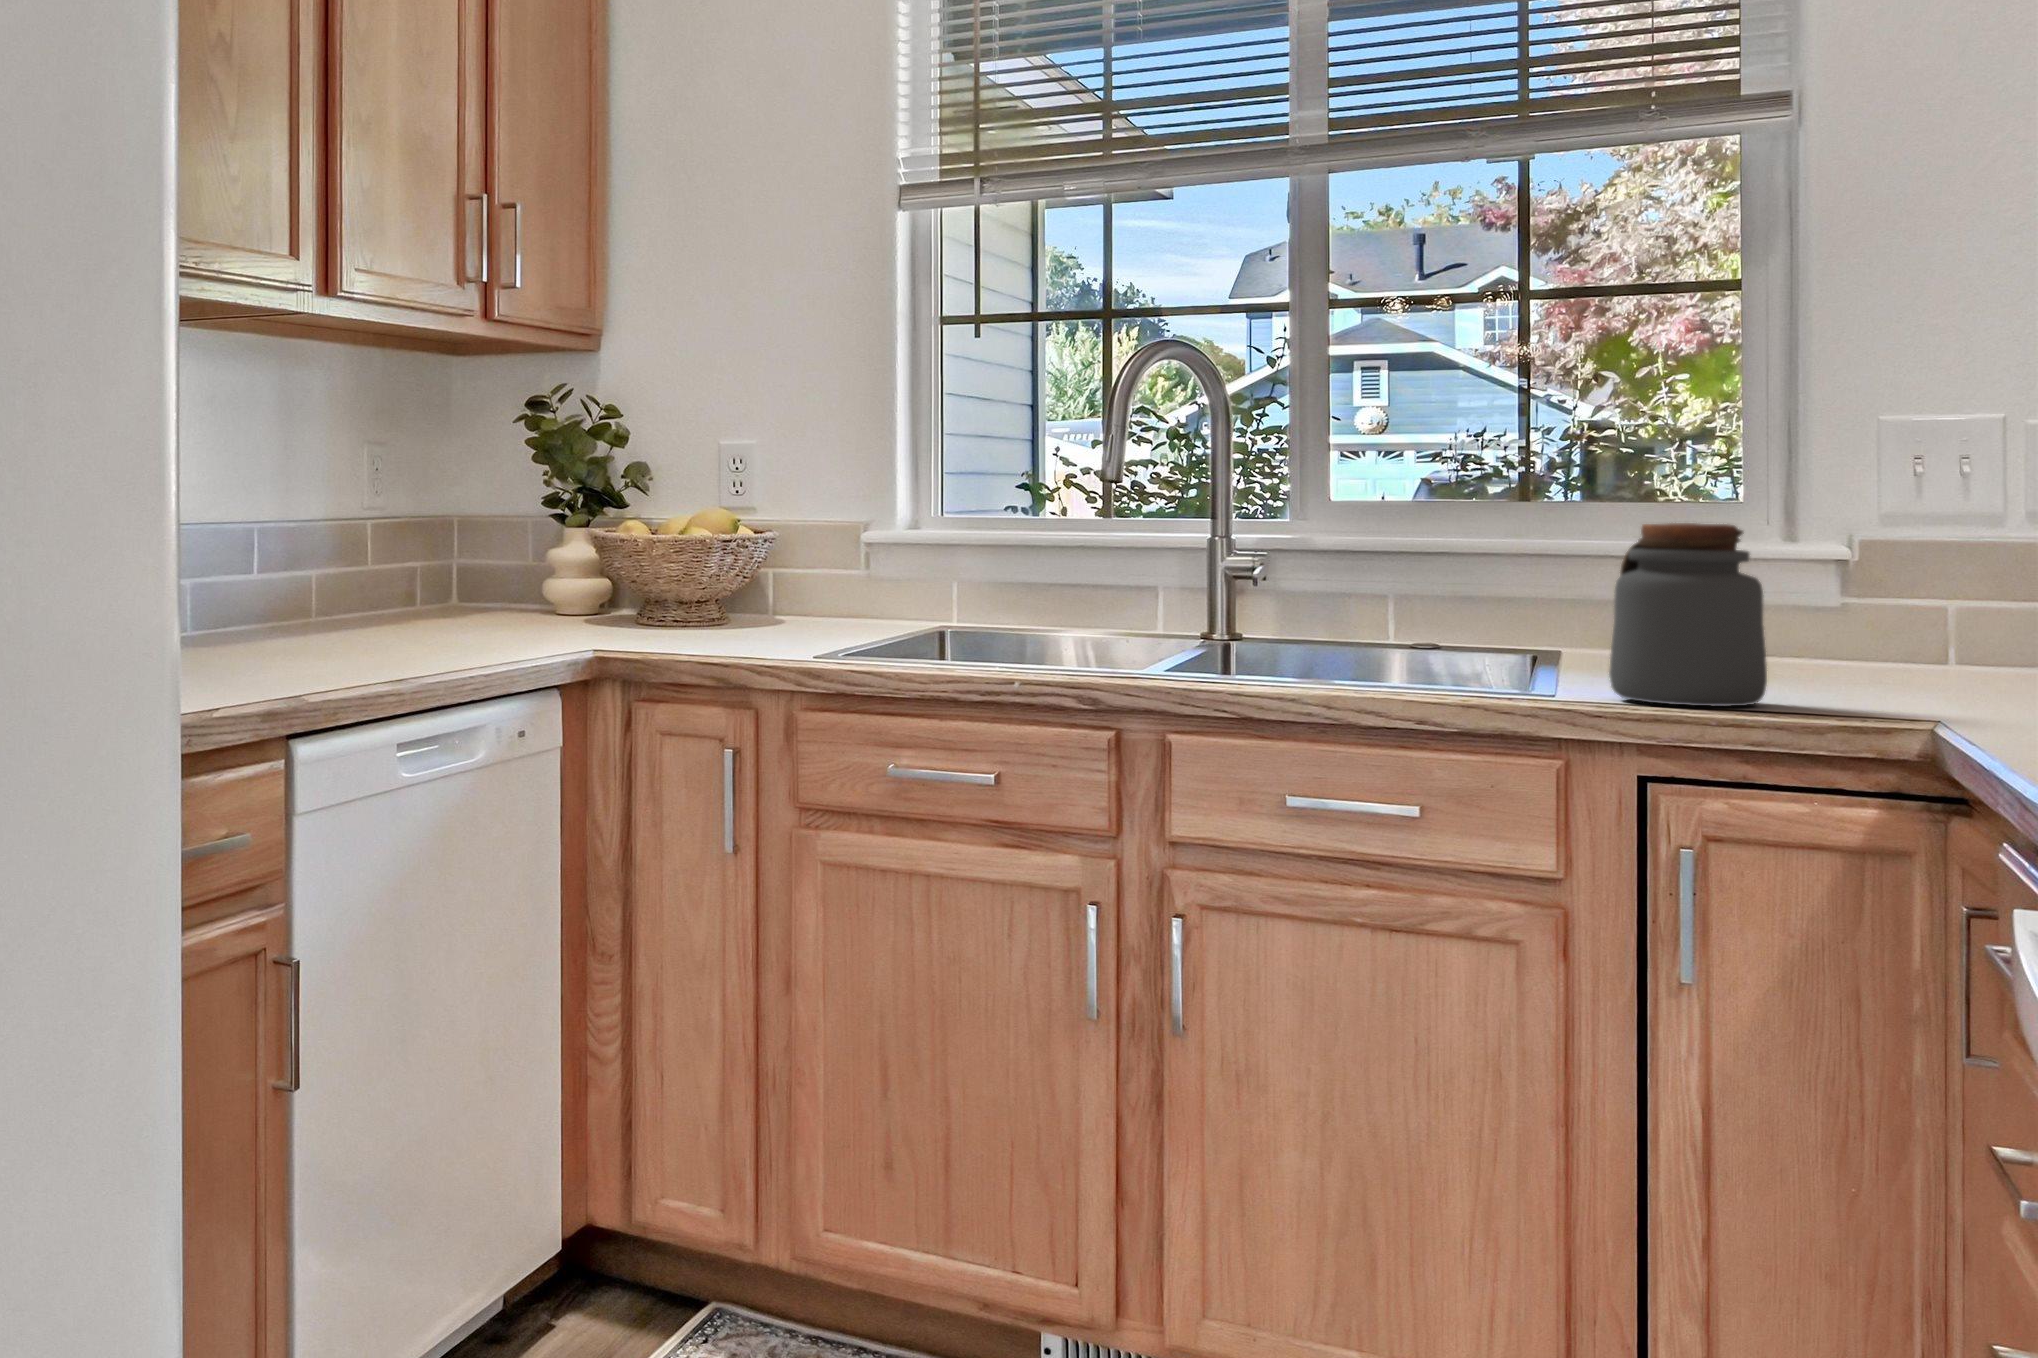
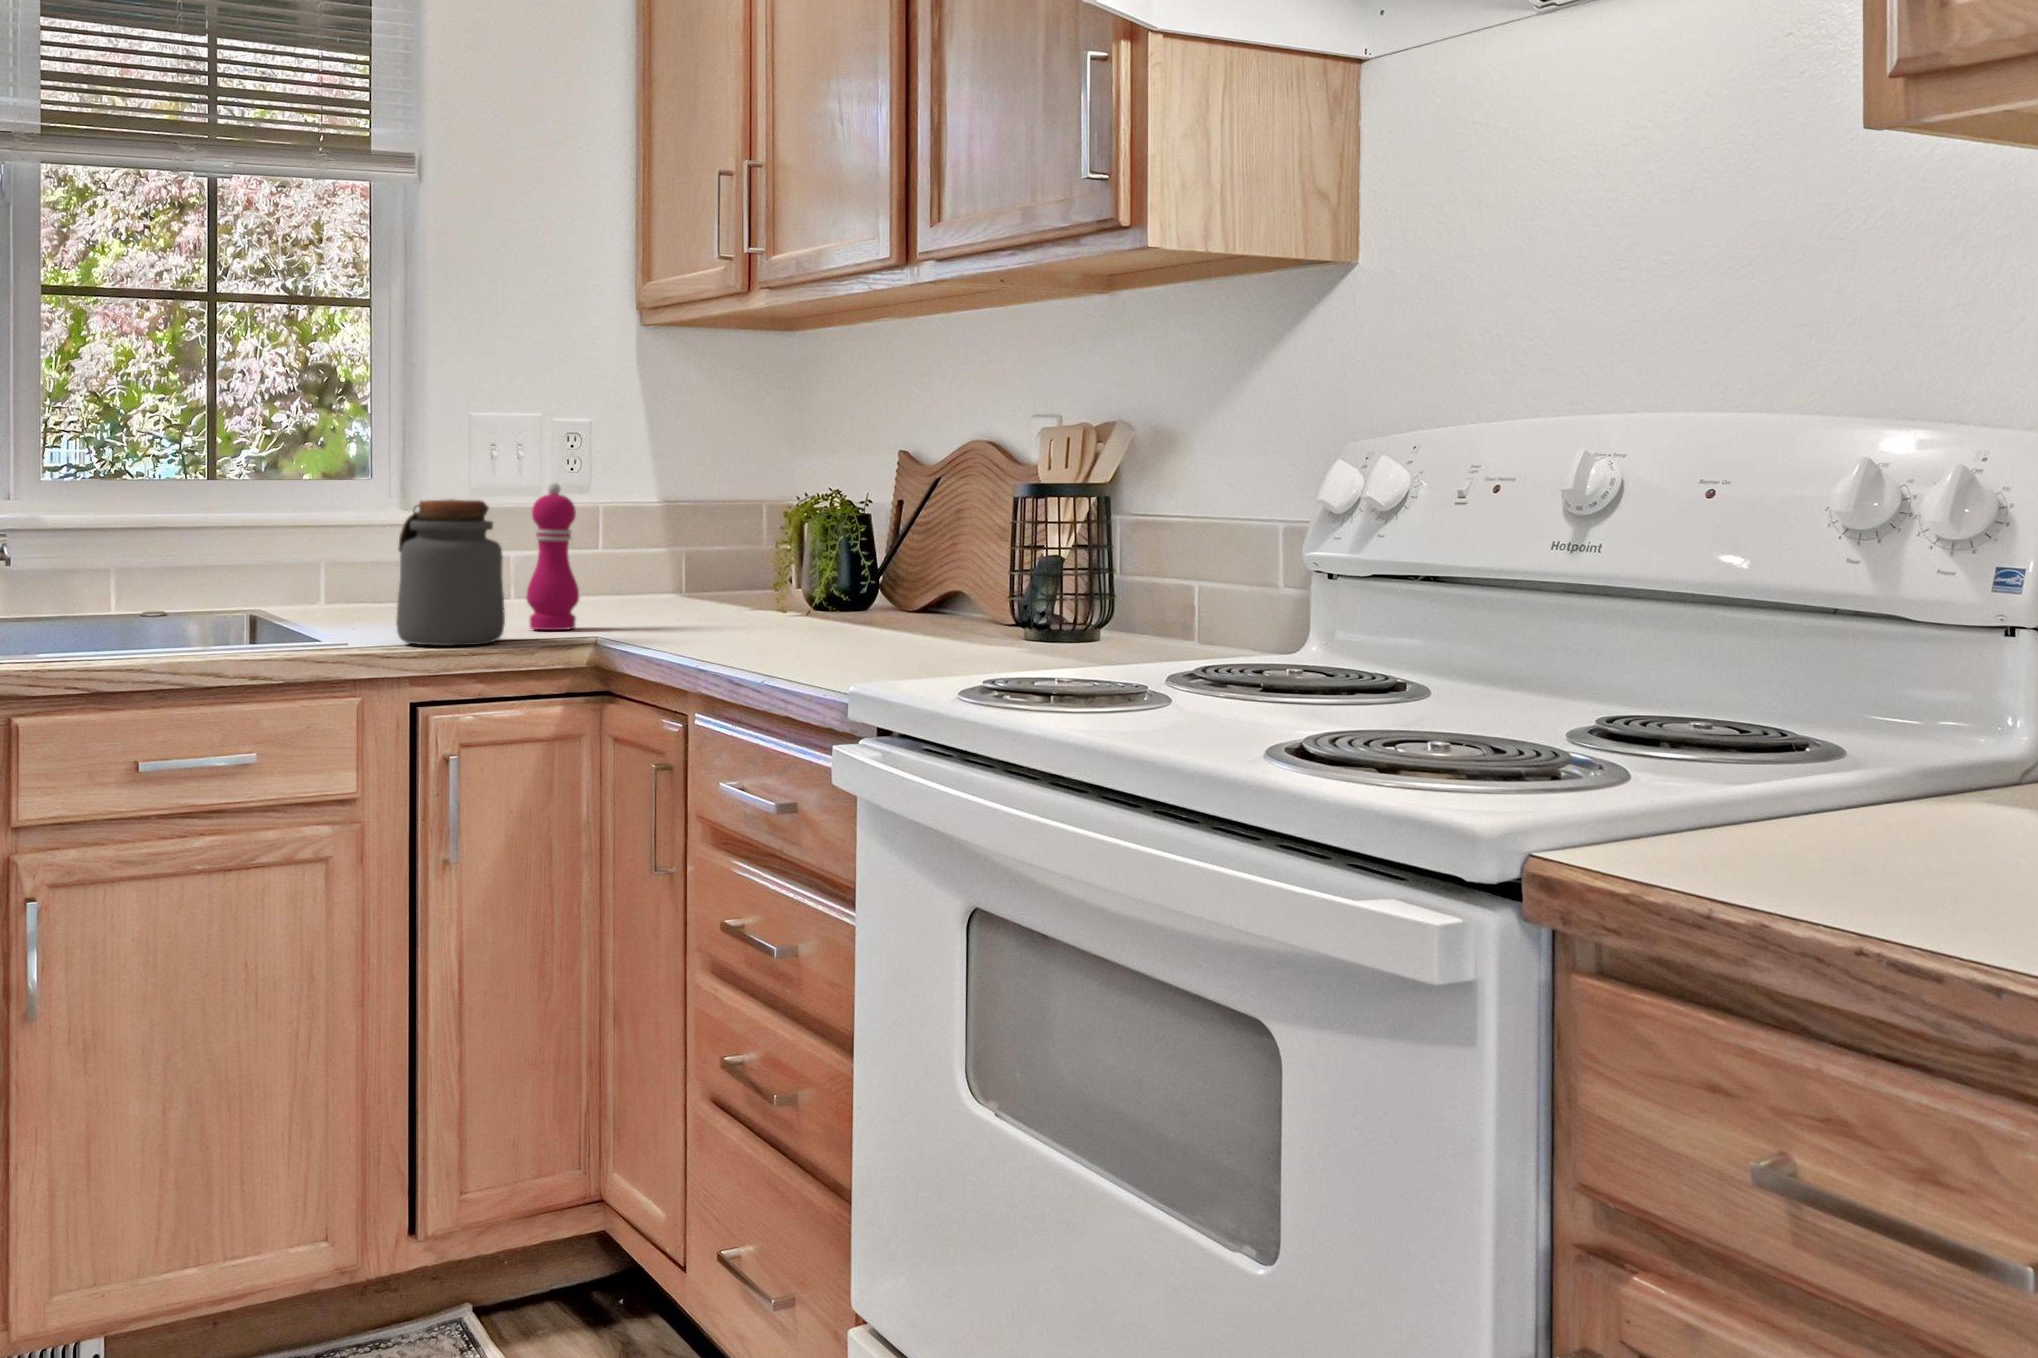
pepper mill: none [1849,504,1937,702] -> present [526,483,579,630]

